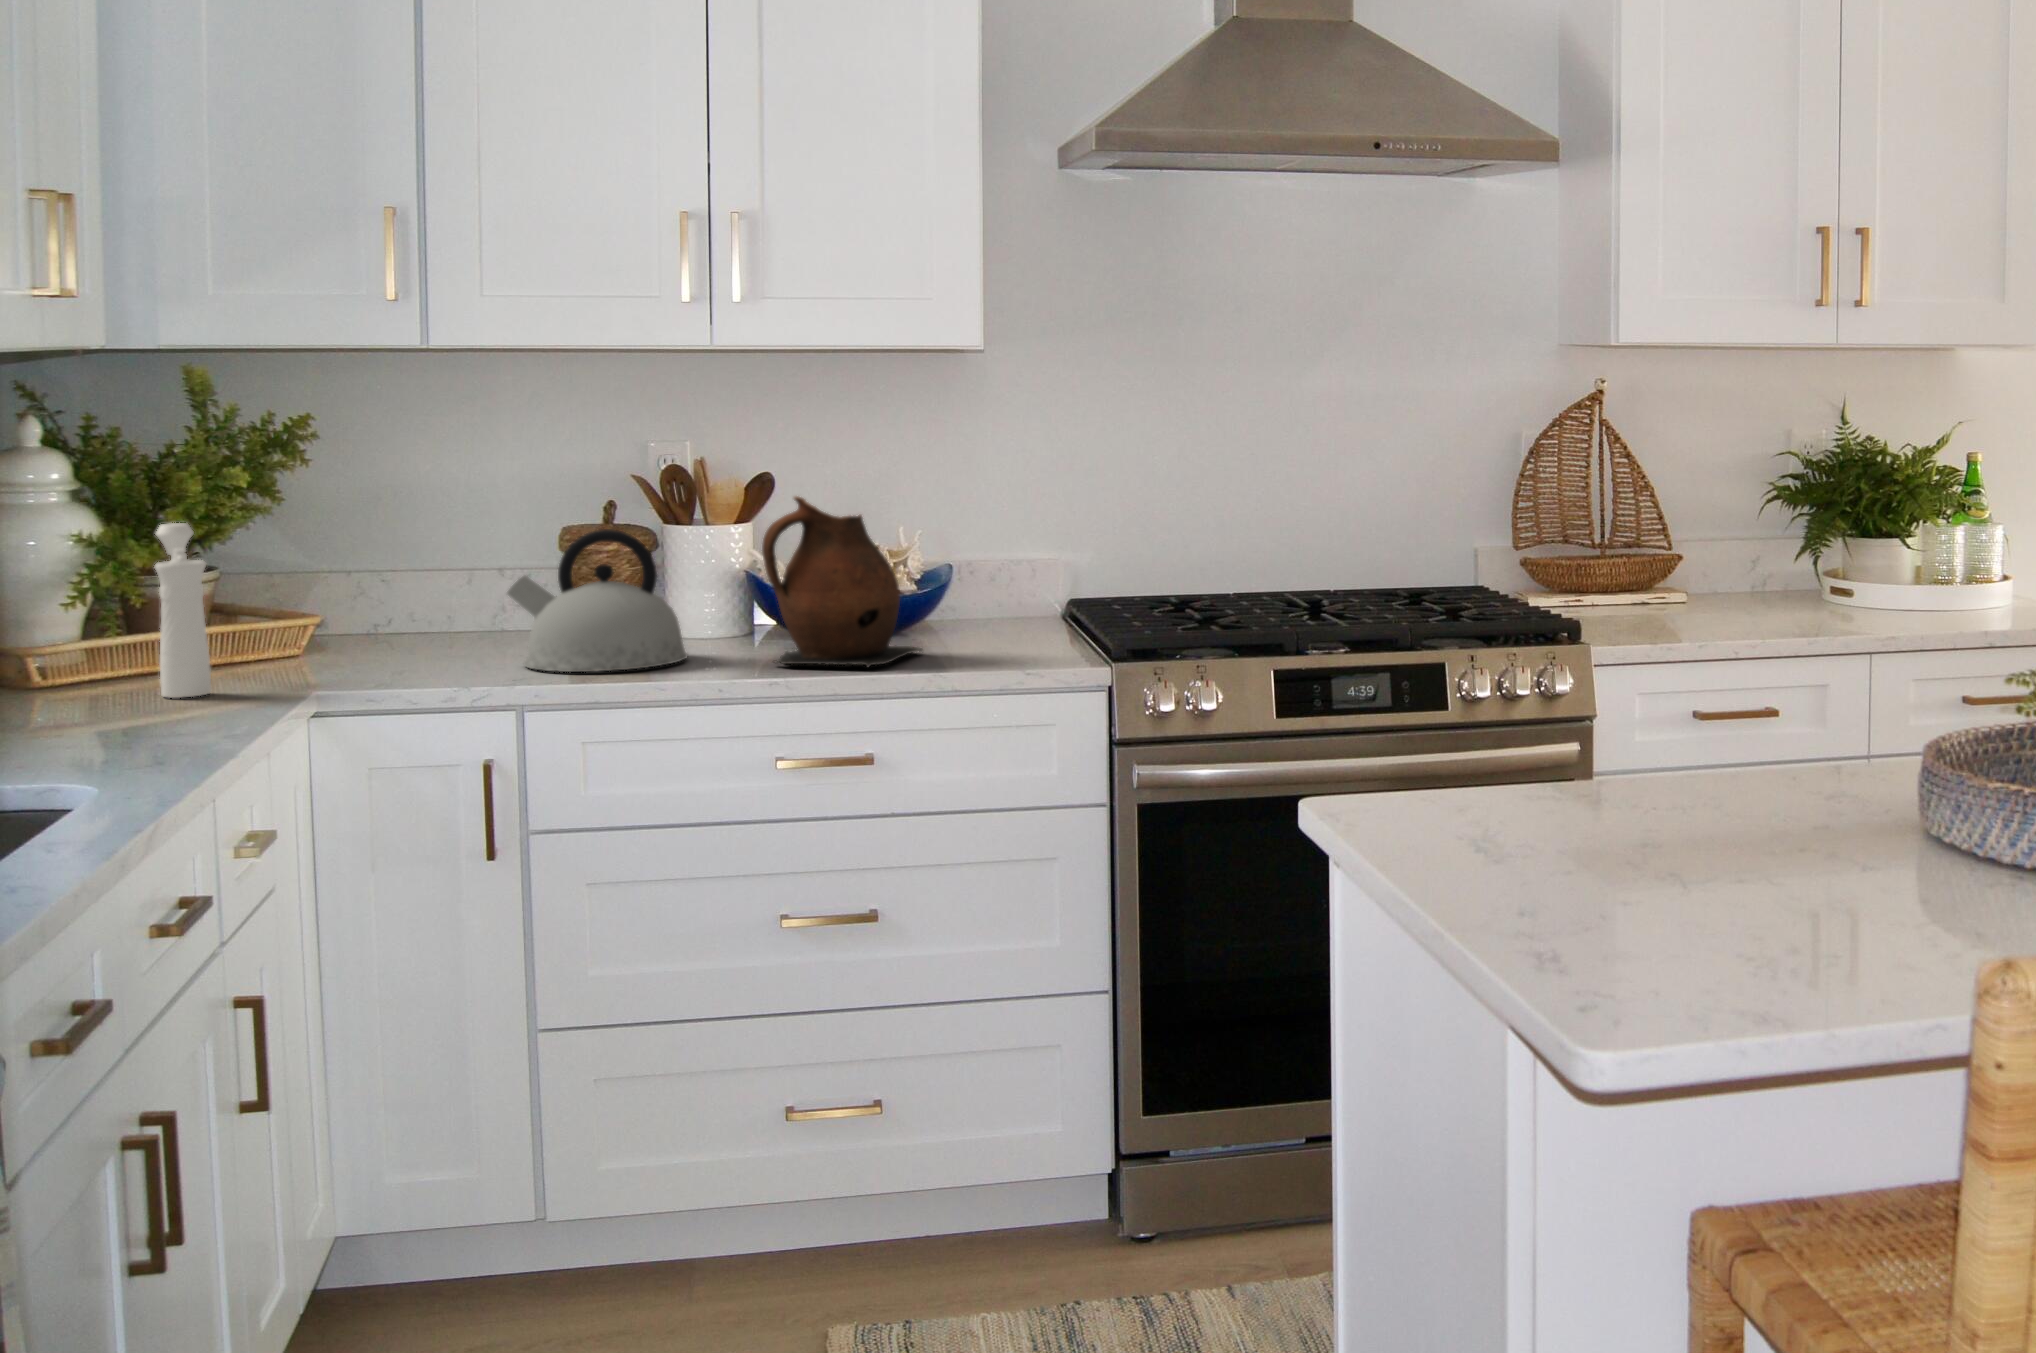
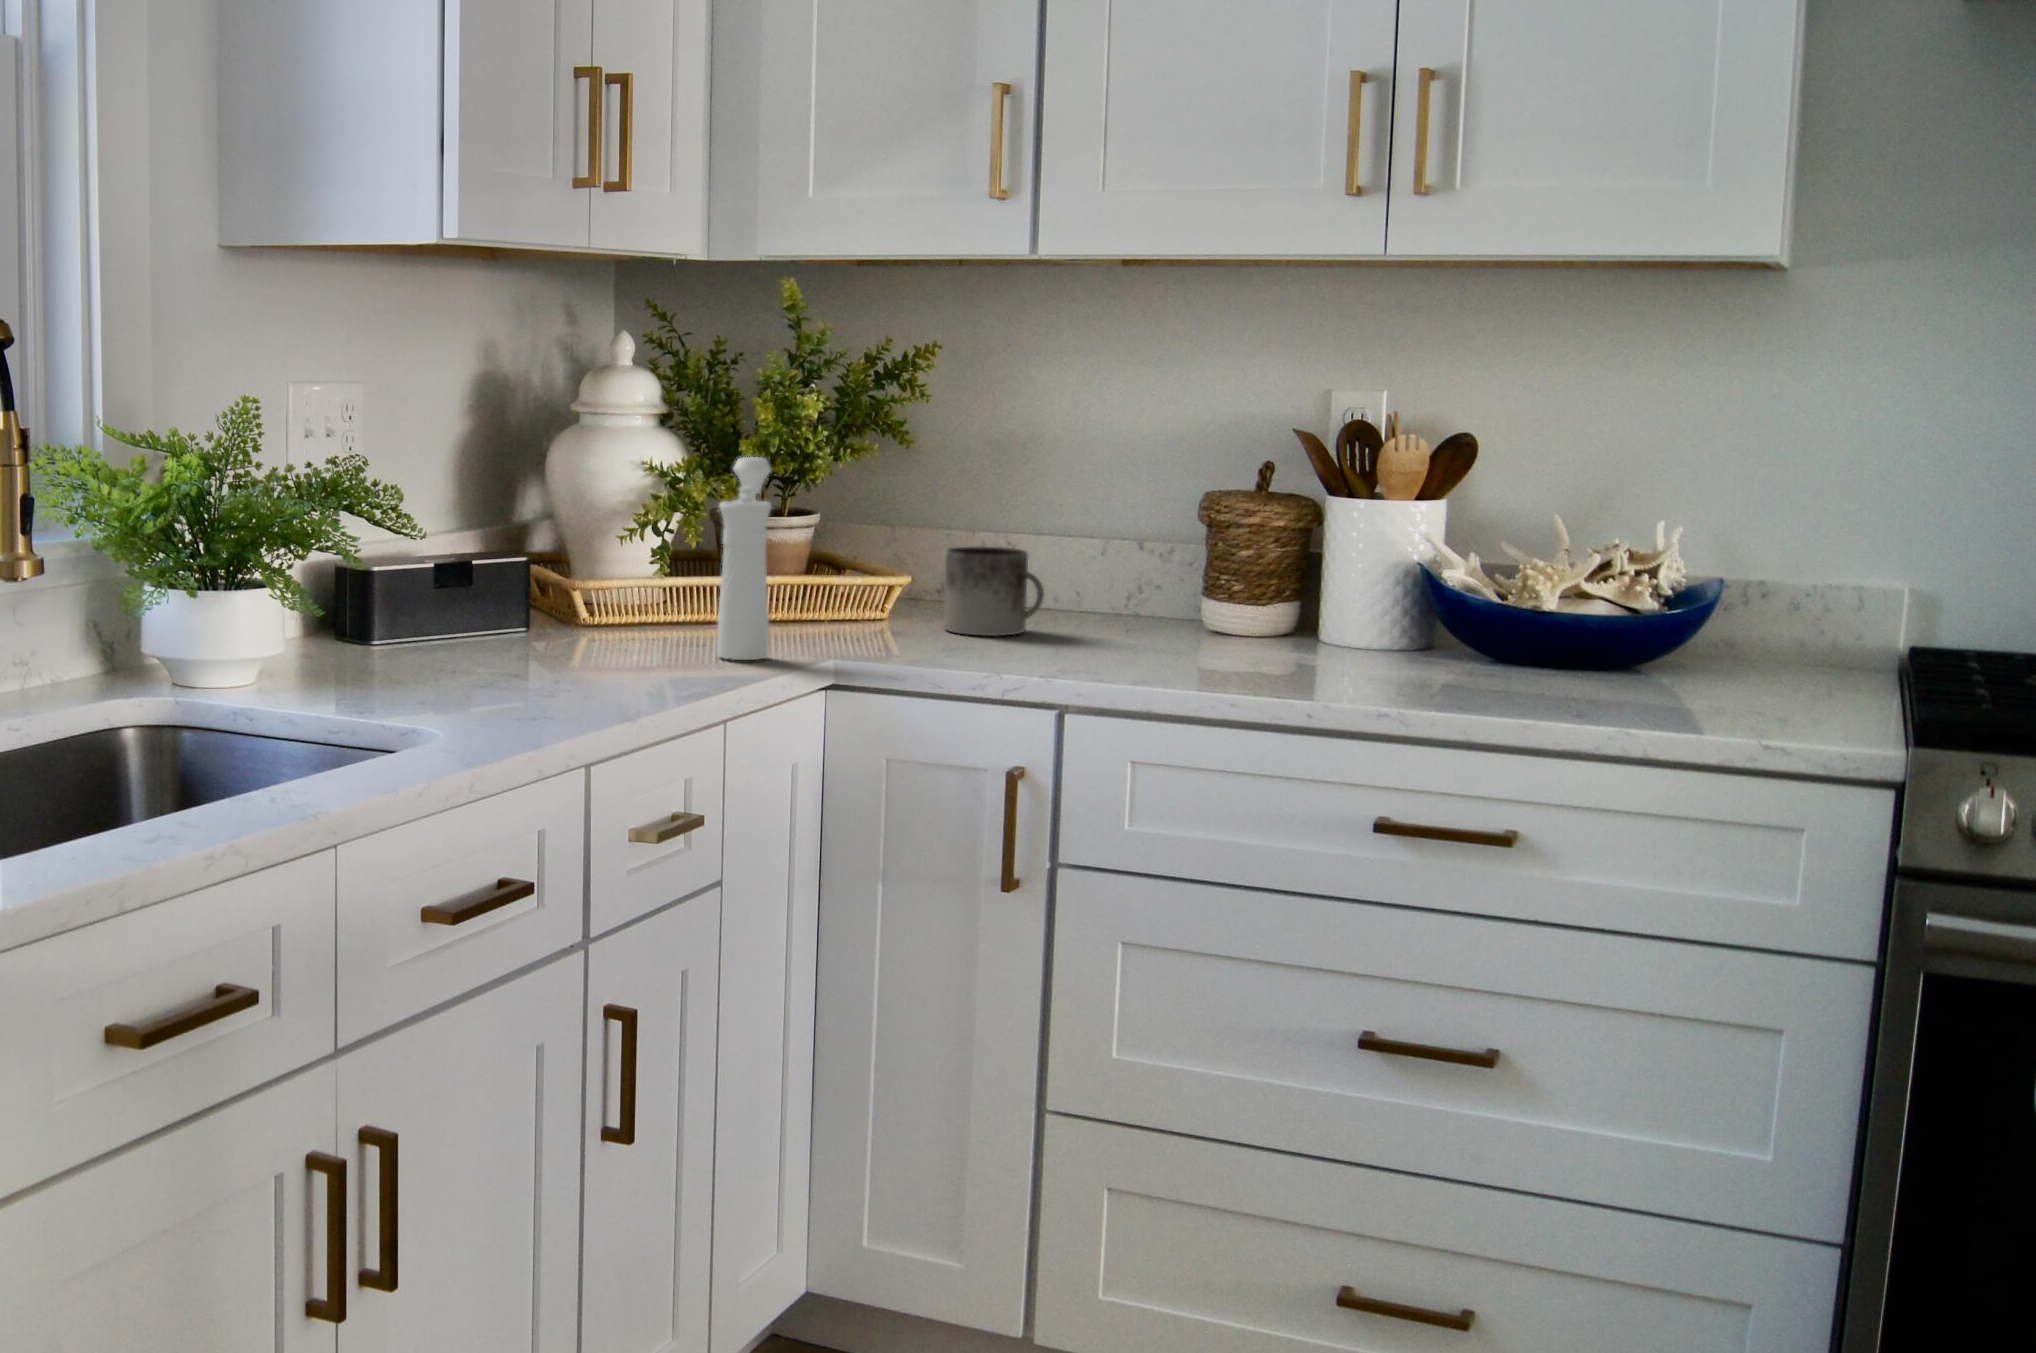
ceramic pitcher: present [762,496,922,667] -> none [1437,465,1664,718]
kettle: present [507,529,687,672] -> none [1109,495,1329,682]
mug: none [352,584,445,658] -> present [944,547,1044,636]

